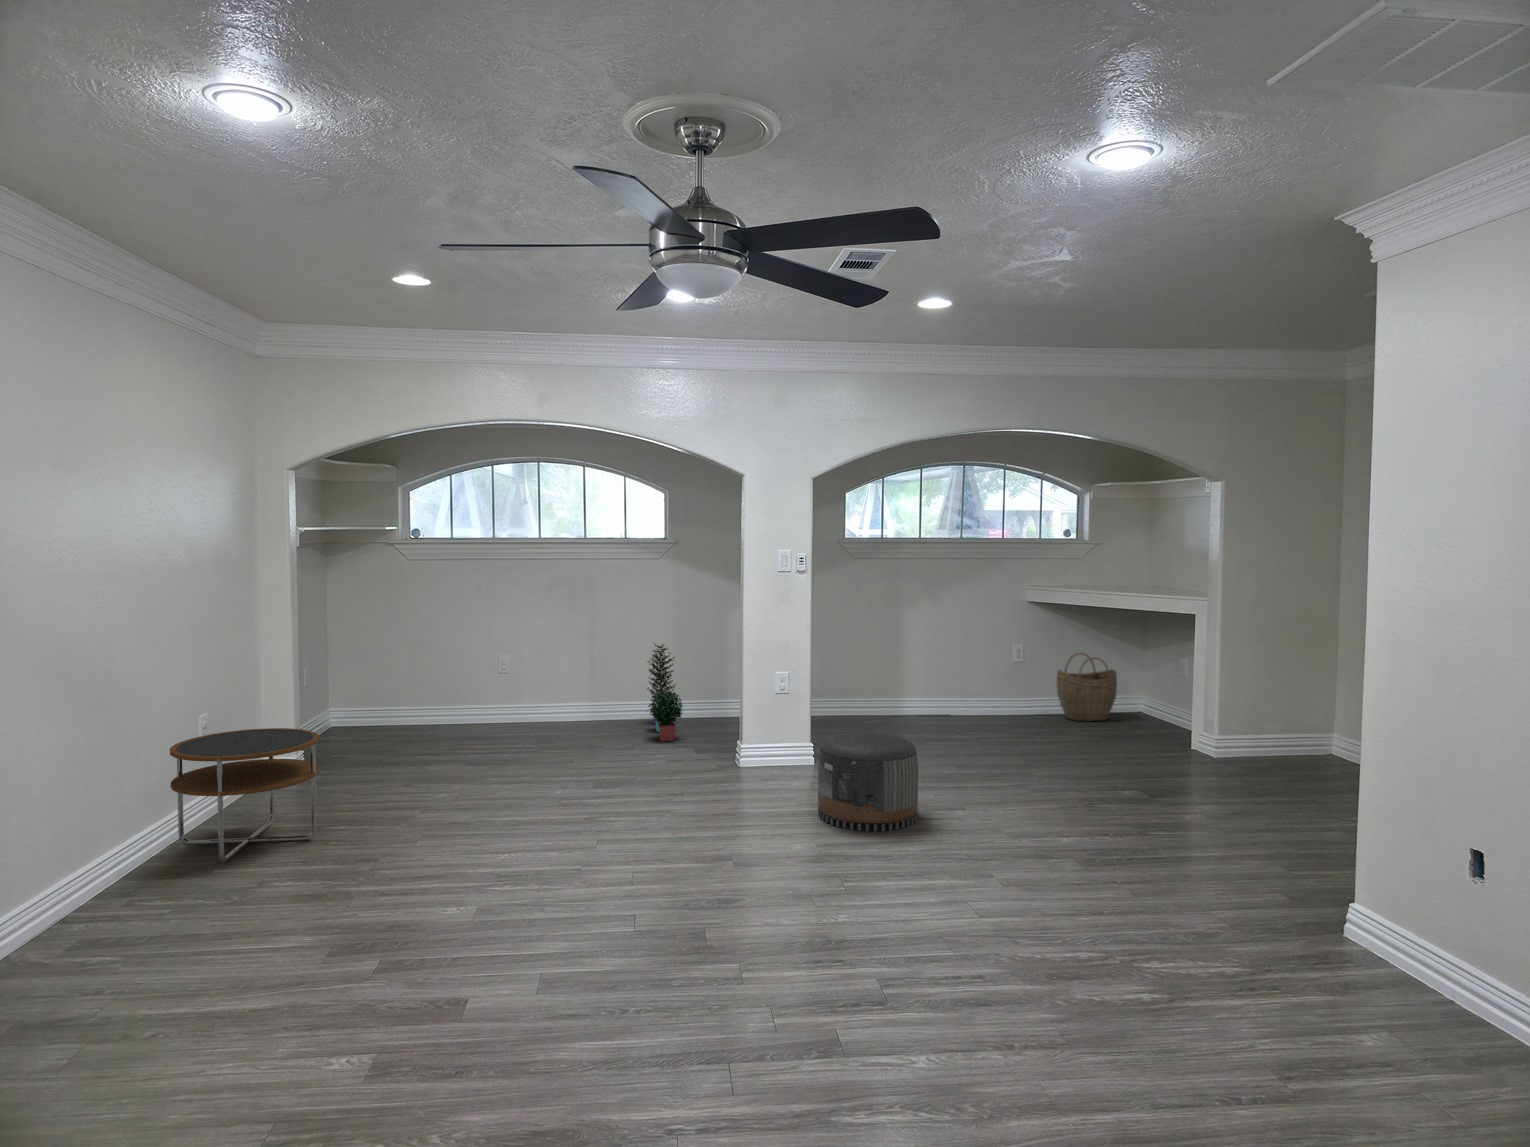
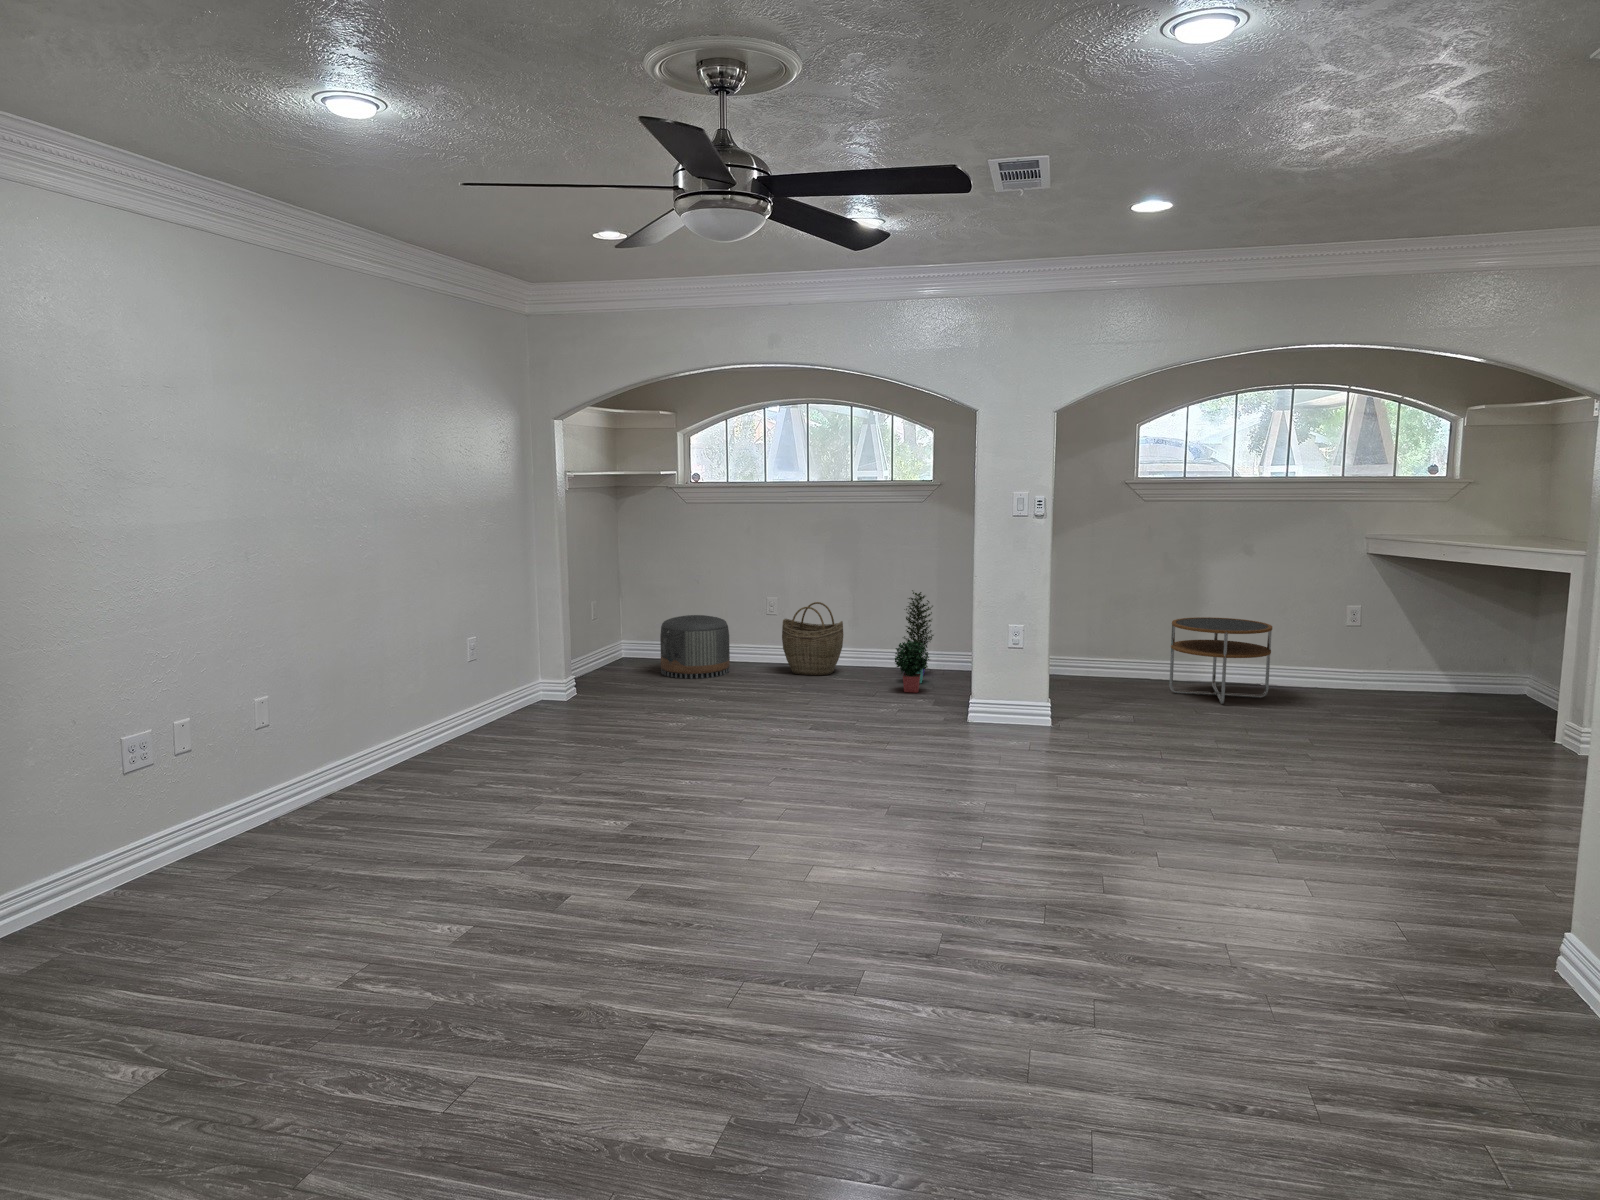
woven basket: present [1057,653,1117,721] -> present [782,602,843,675]
side table: present [170,728,319,862] -> present [1169,617,1272,704]
pouf: present [818,732,918,831] -> present [660,615,730,679]

